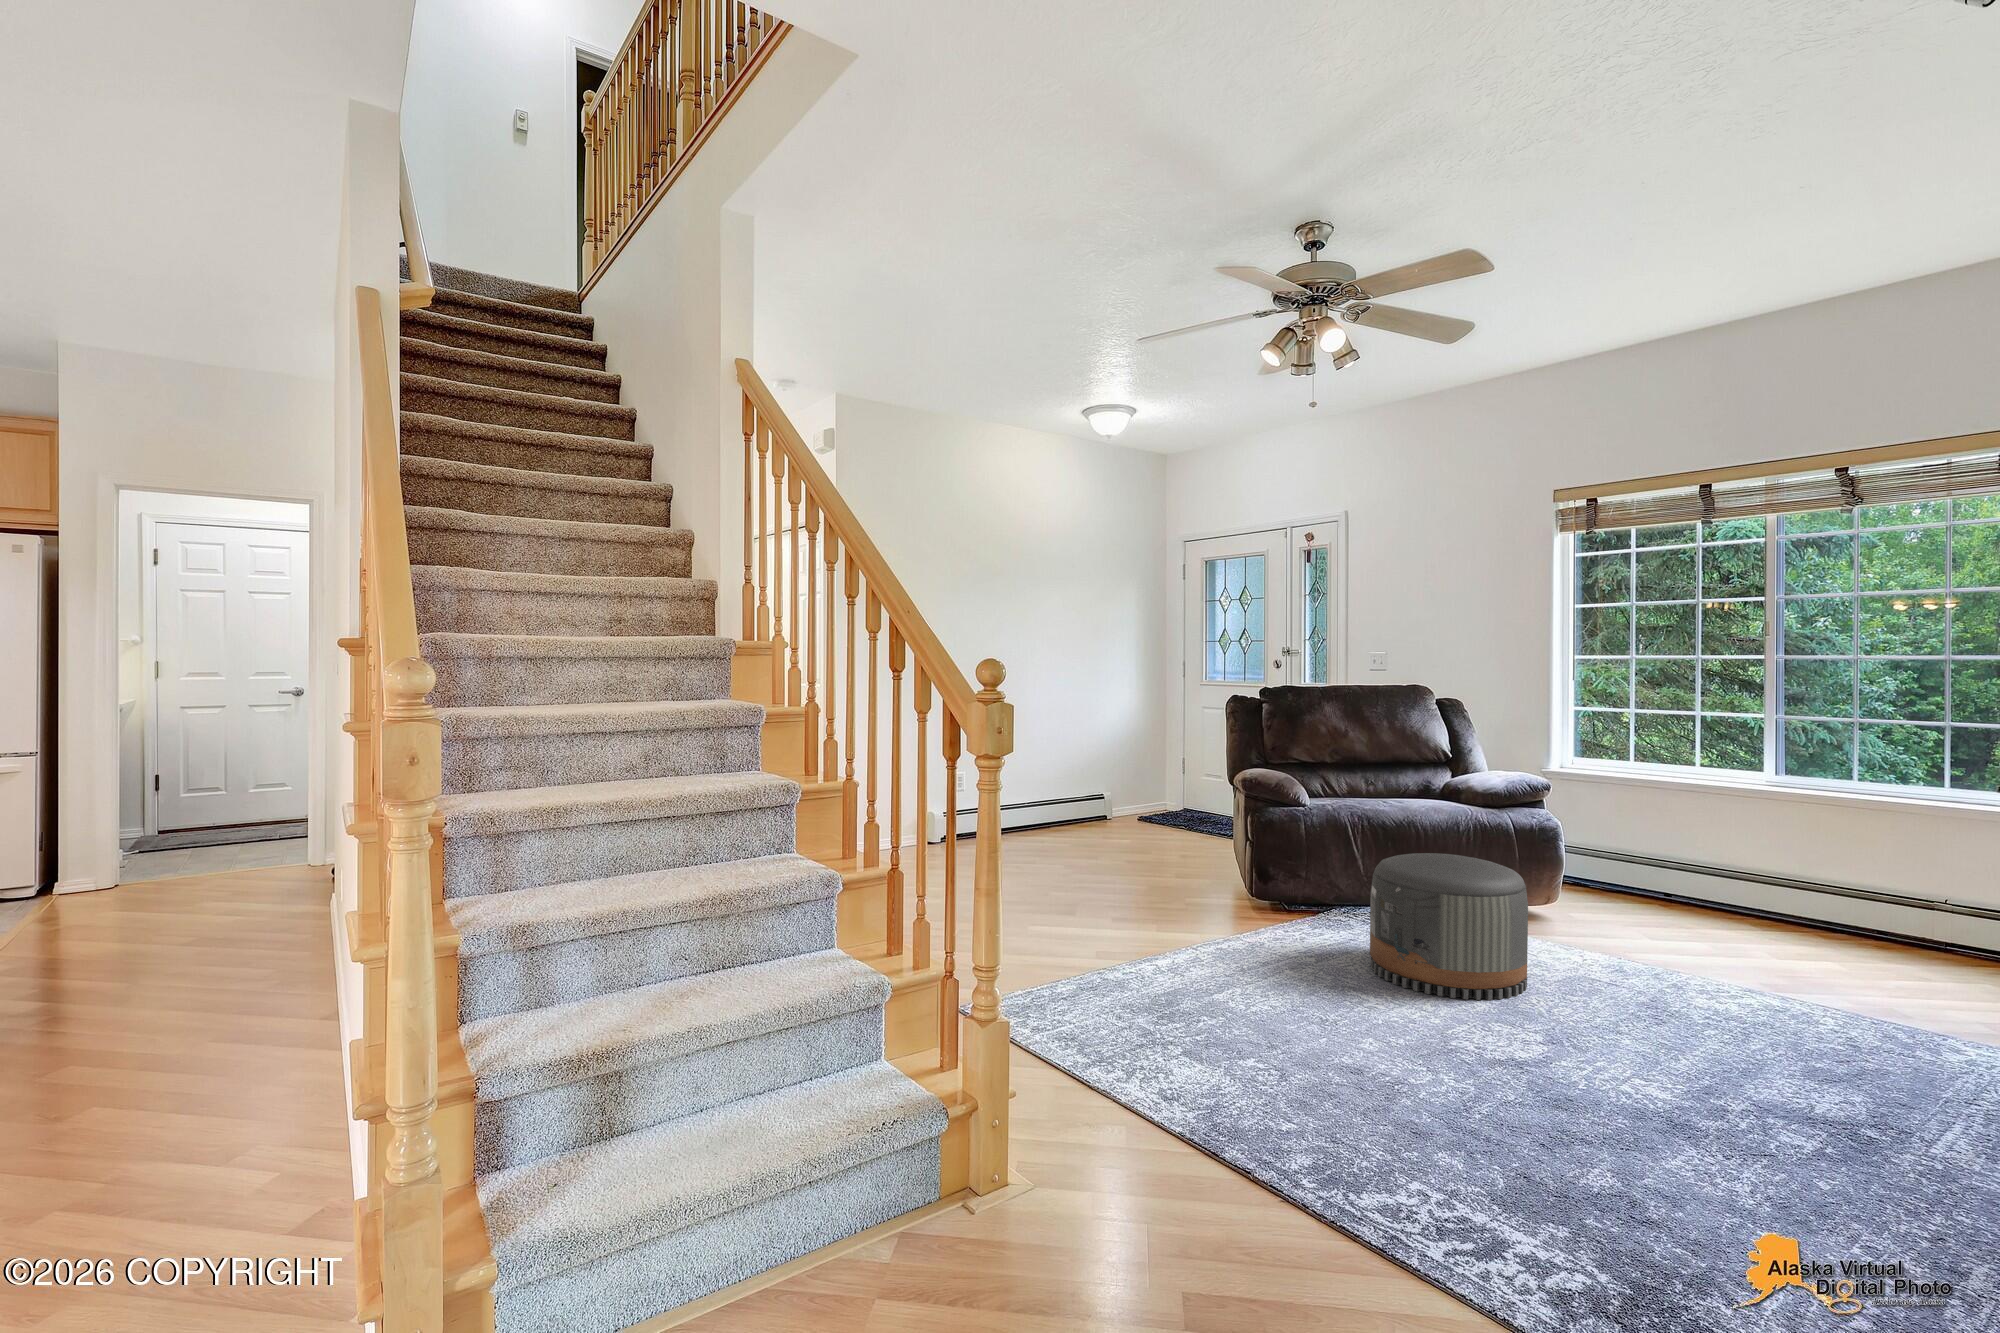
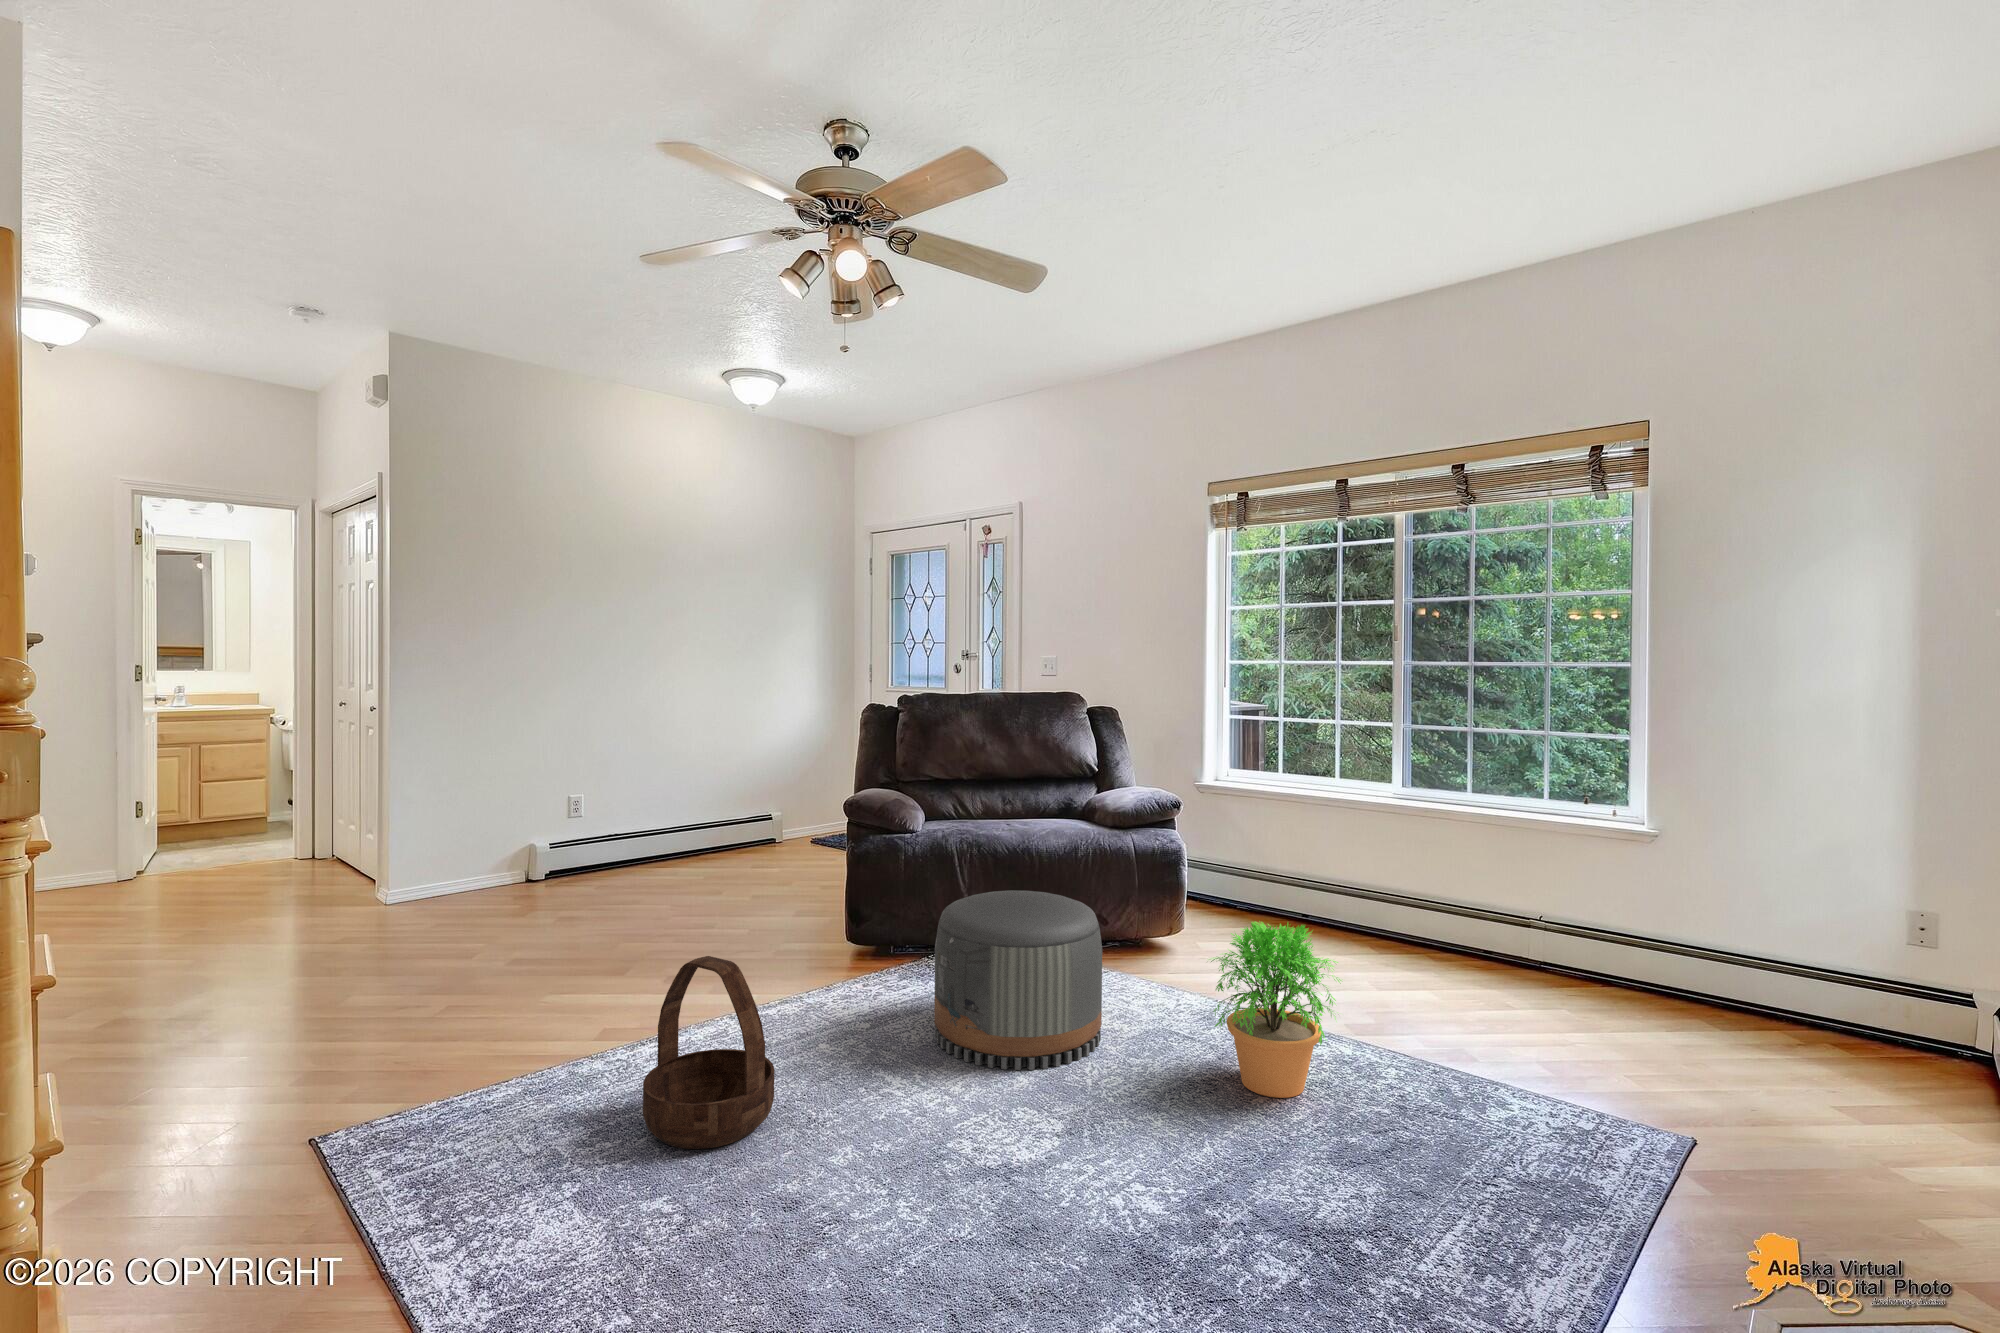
potted plant: none [1641,880,1796,1034] -> present [1211,921,1341,1098]
basket: none [1183,887,1285,1034] -> present [643,956,775,1149]

